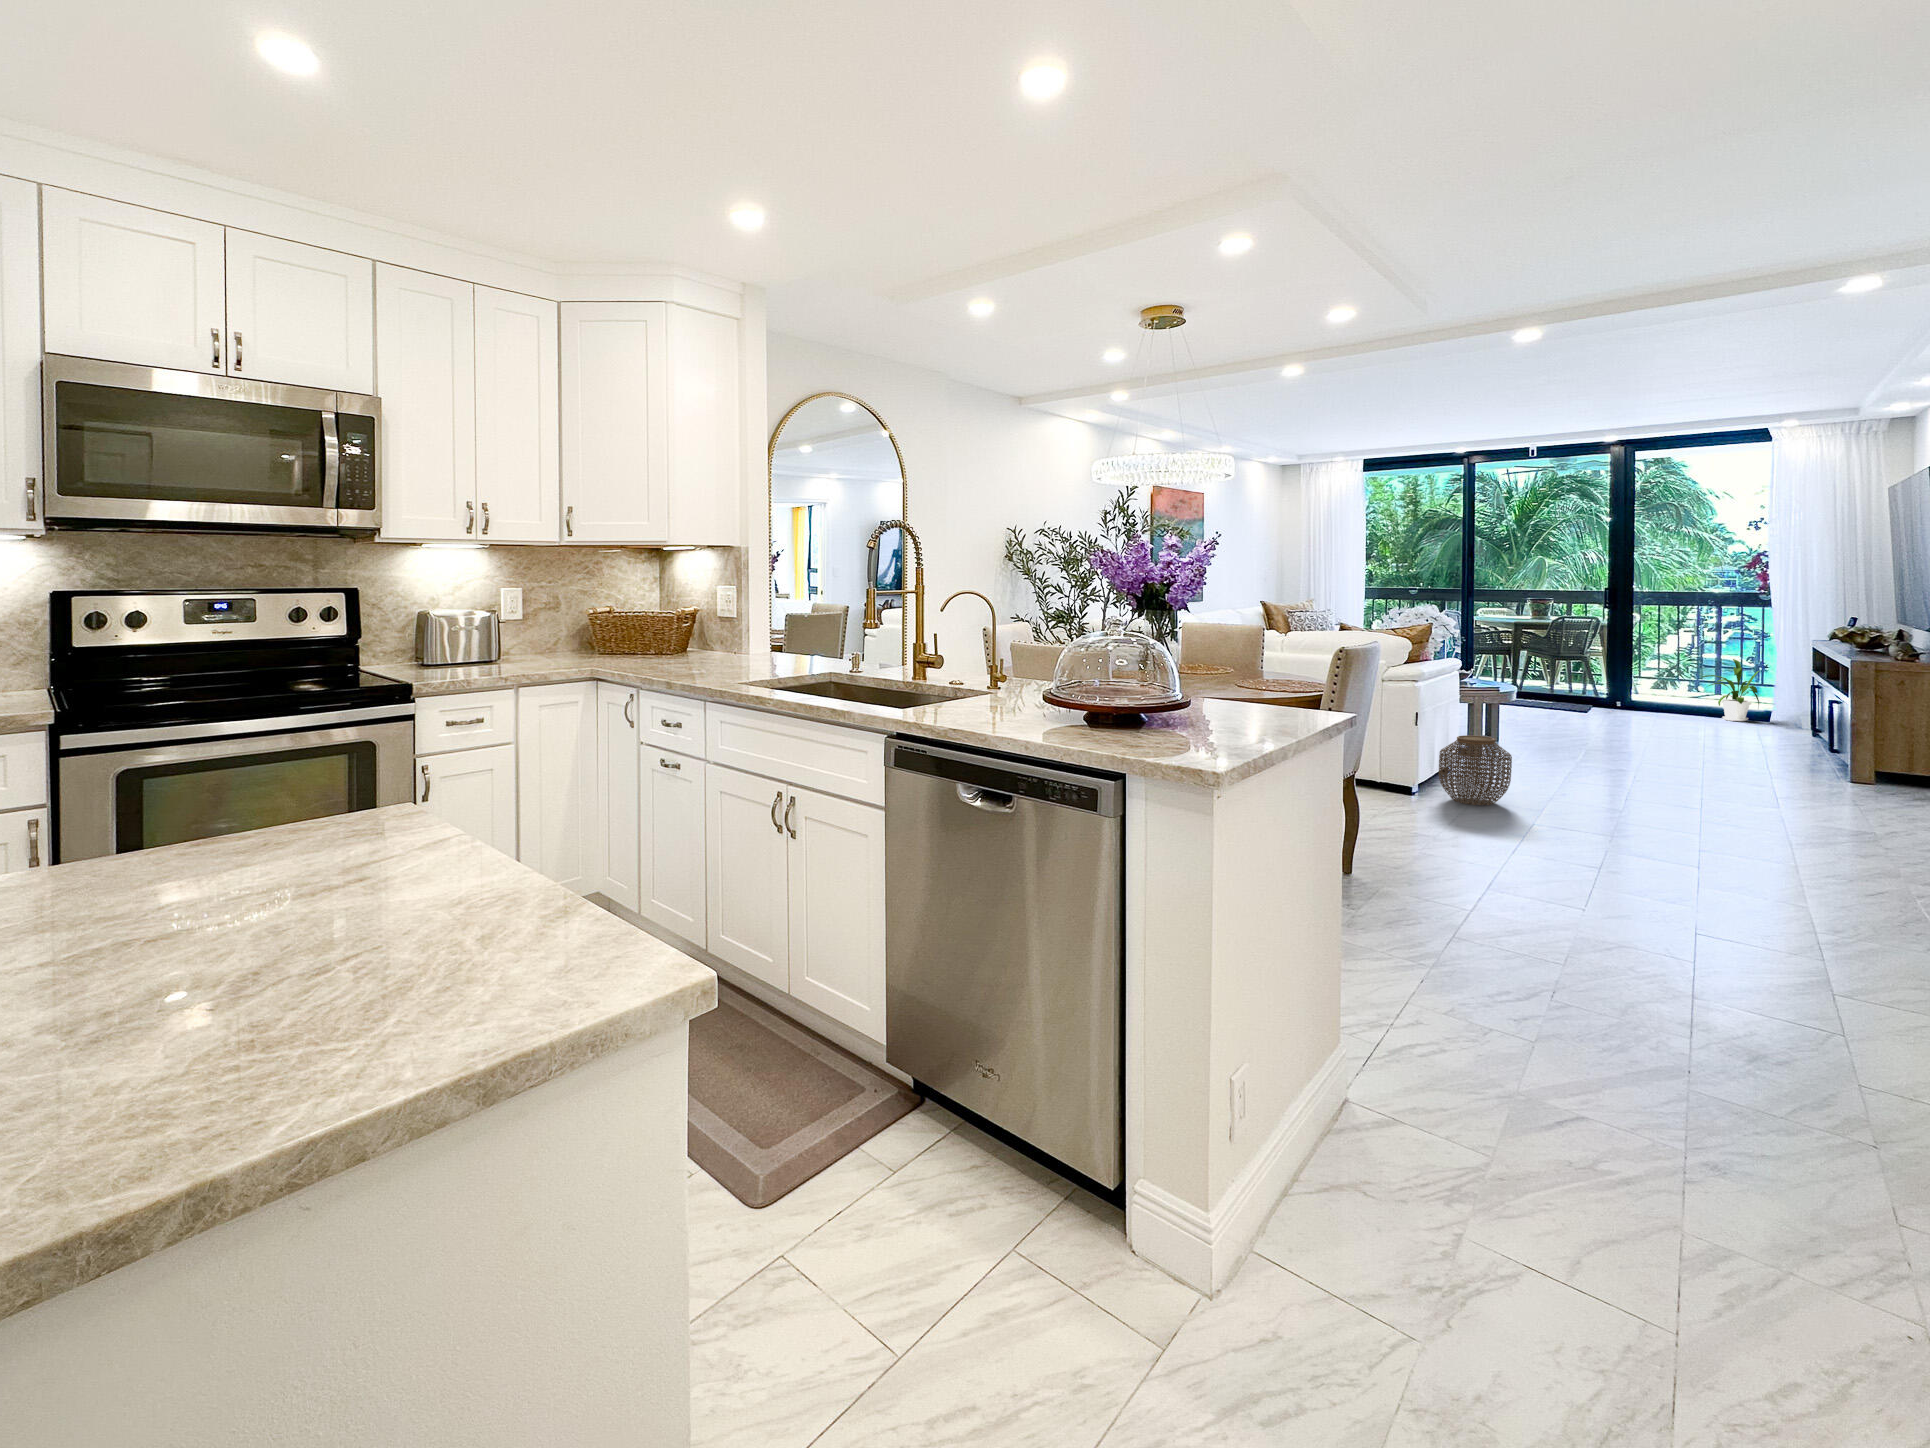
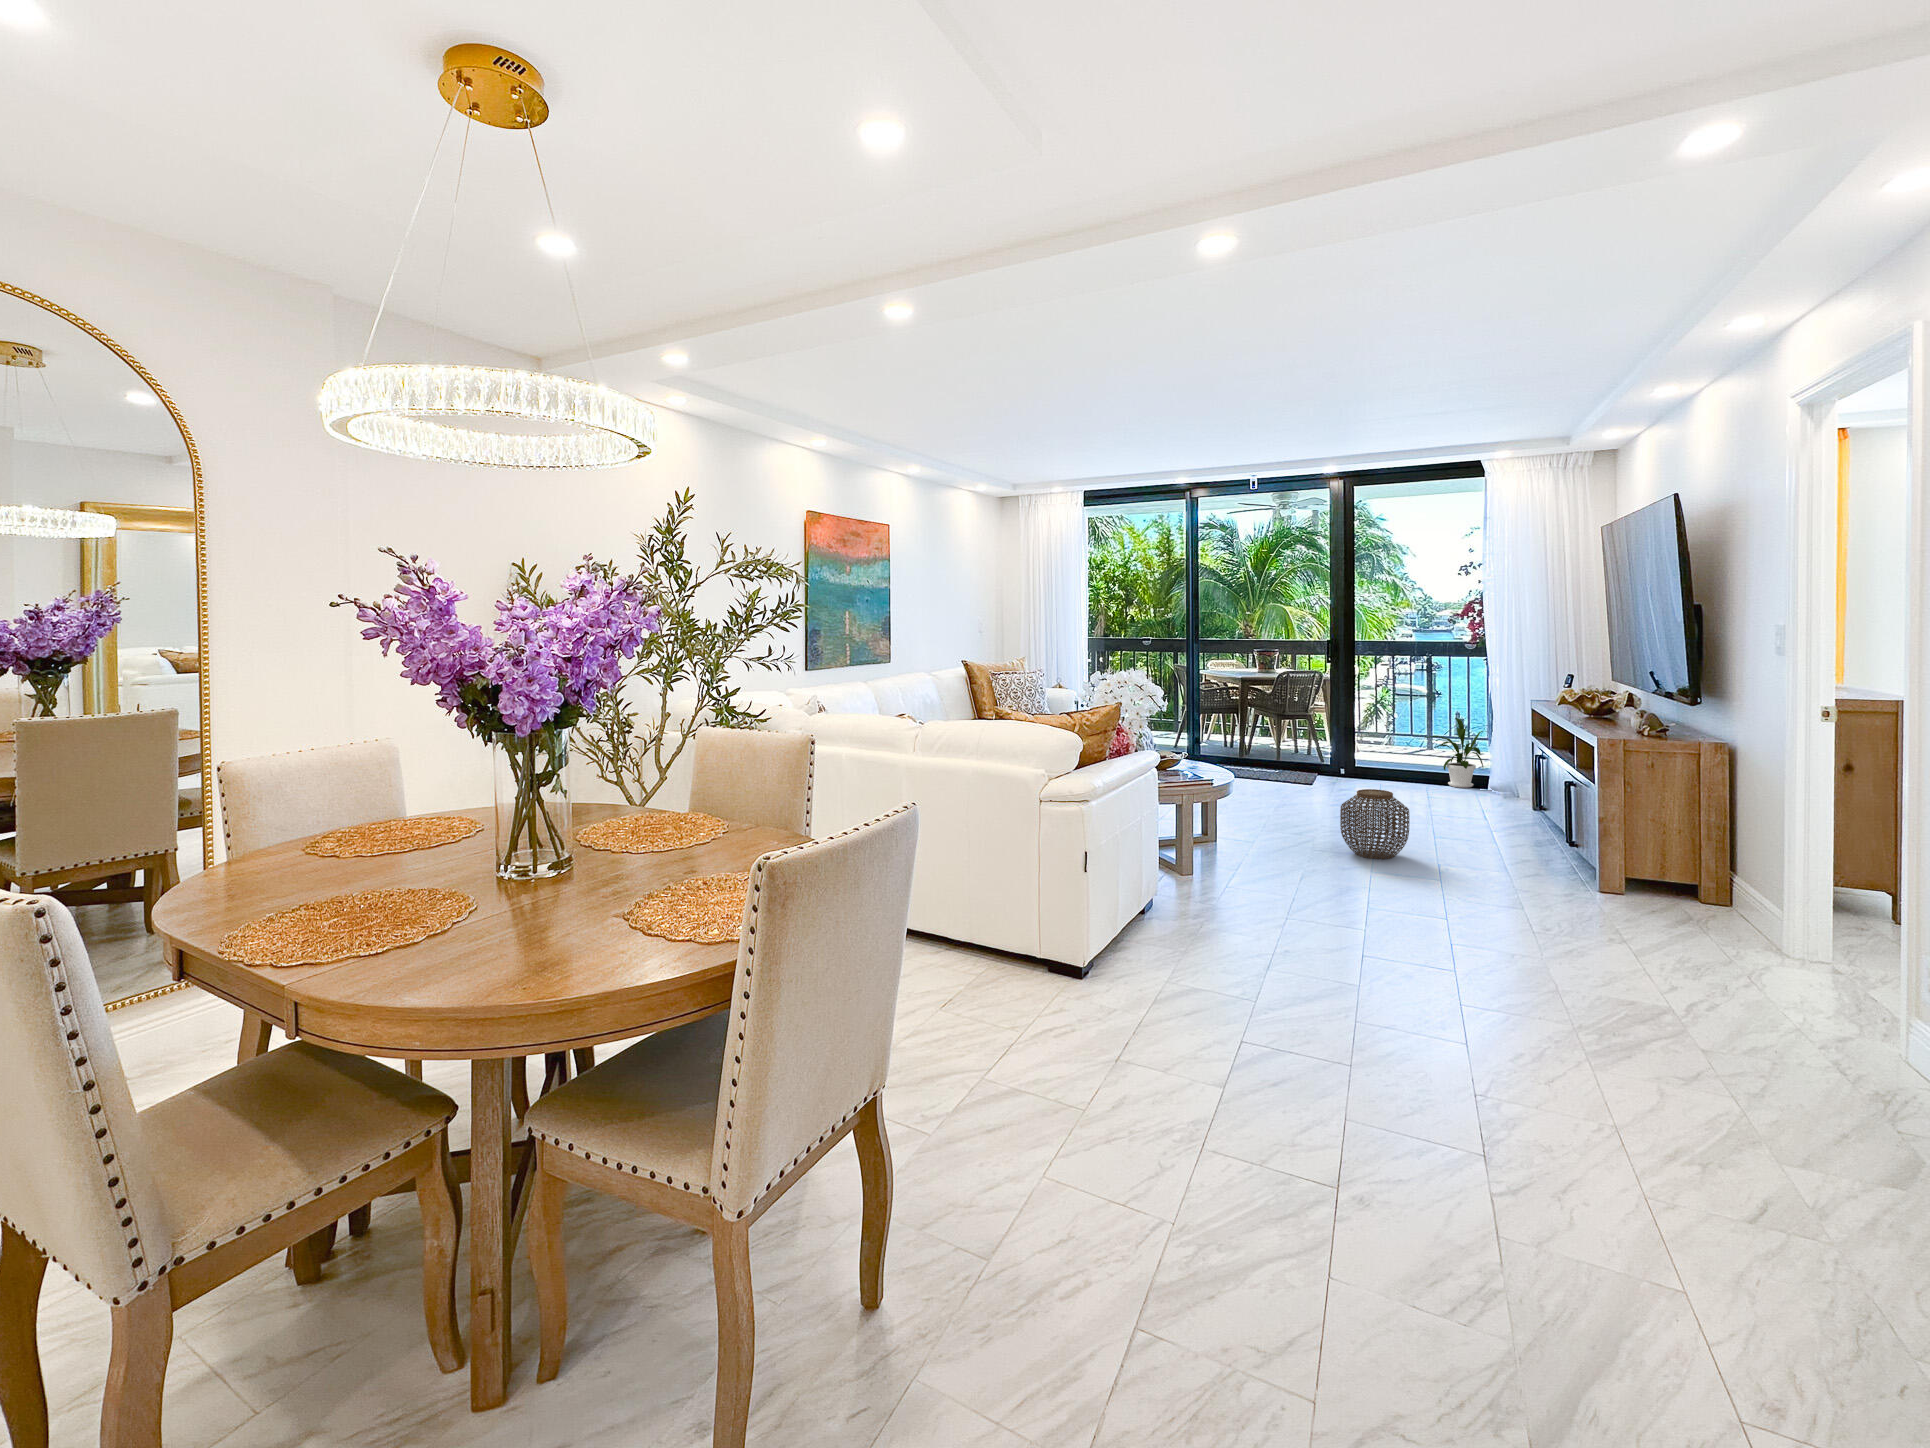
woven basket: present [1439,735,1512,805] -> present [1340,789,1409,859]

